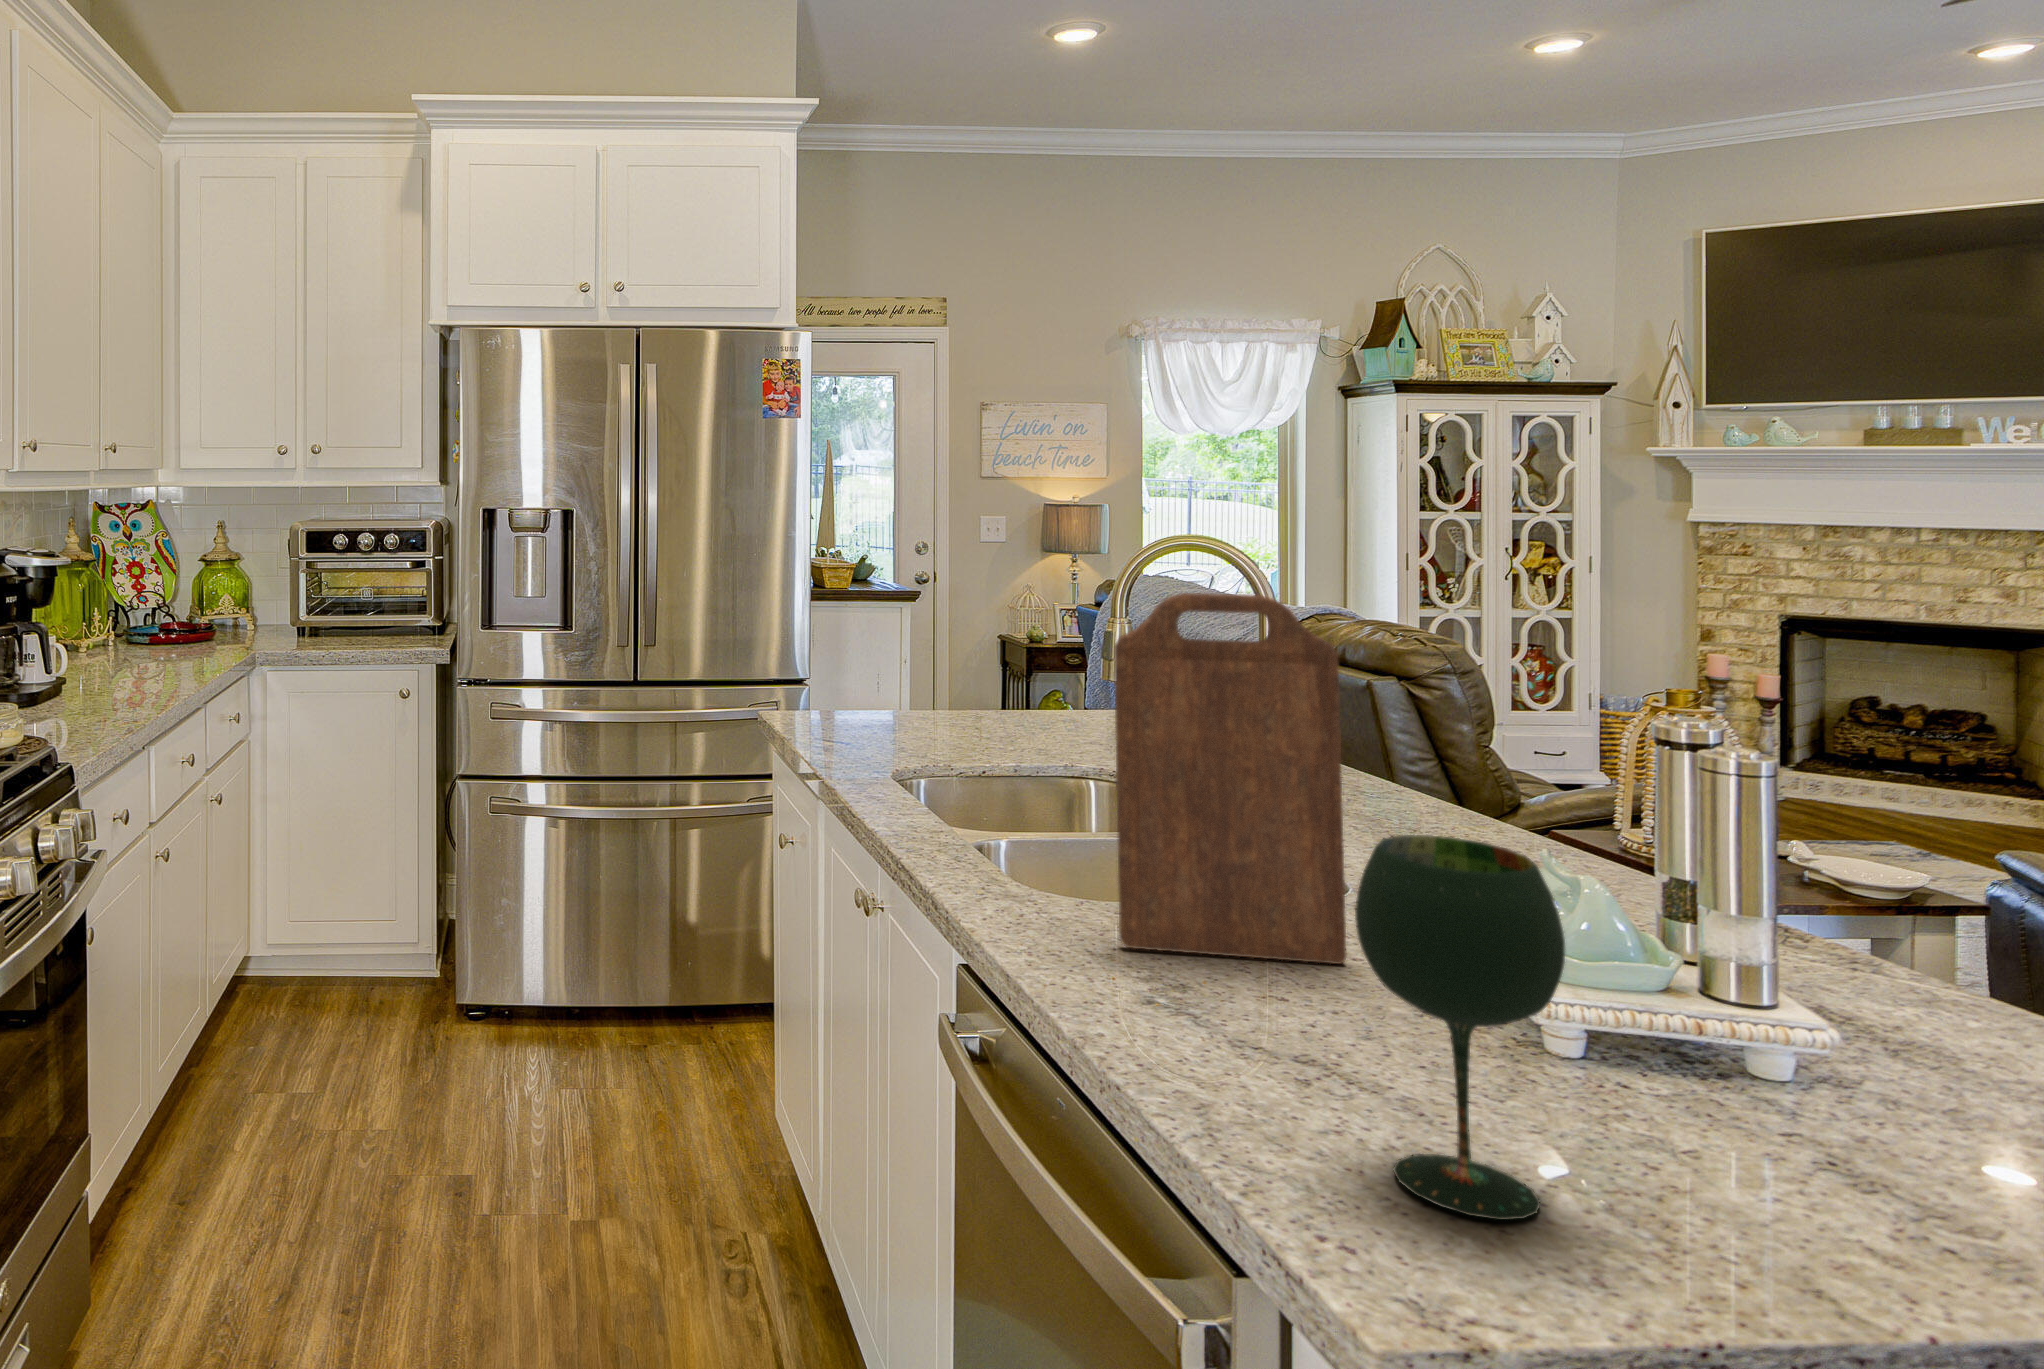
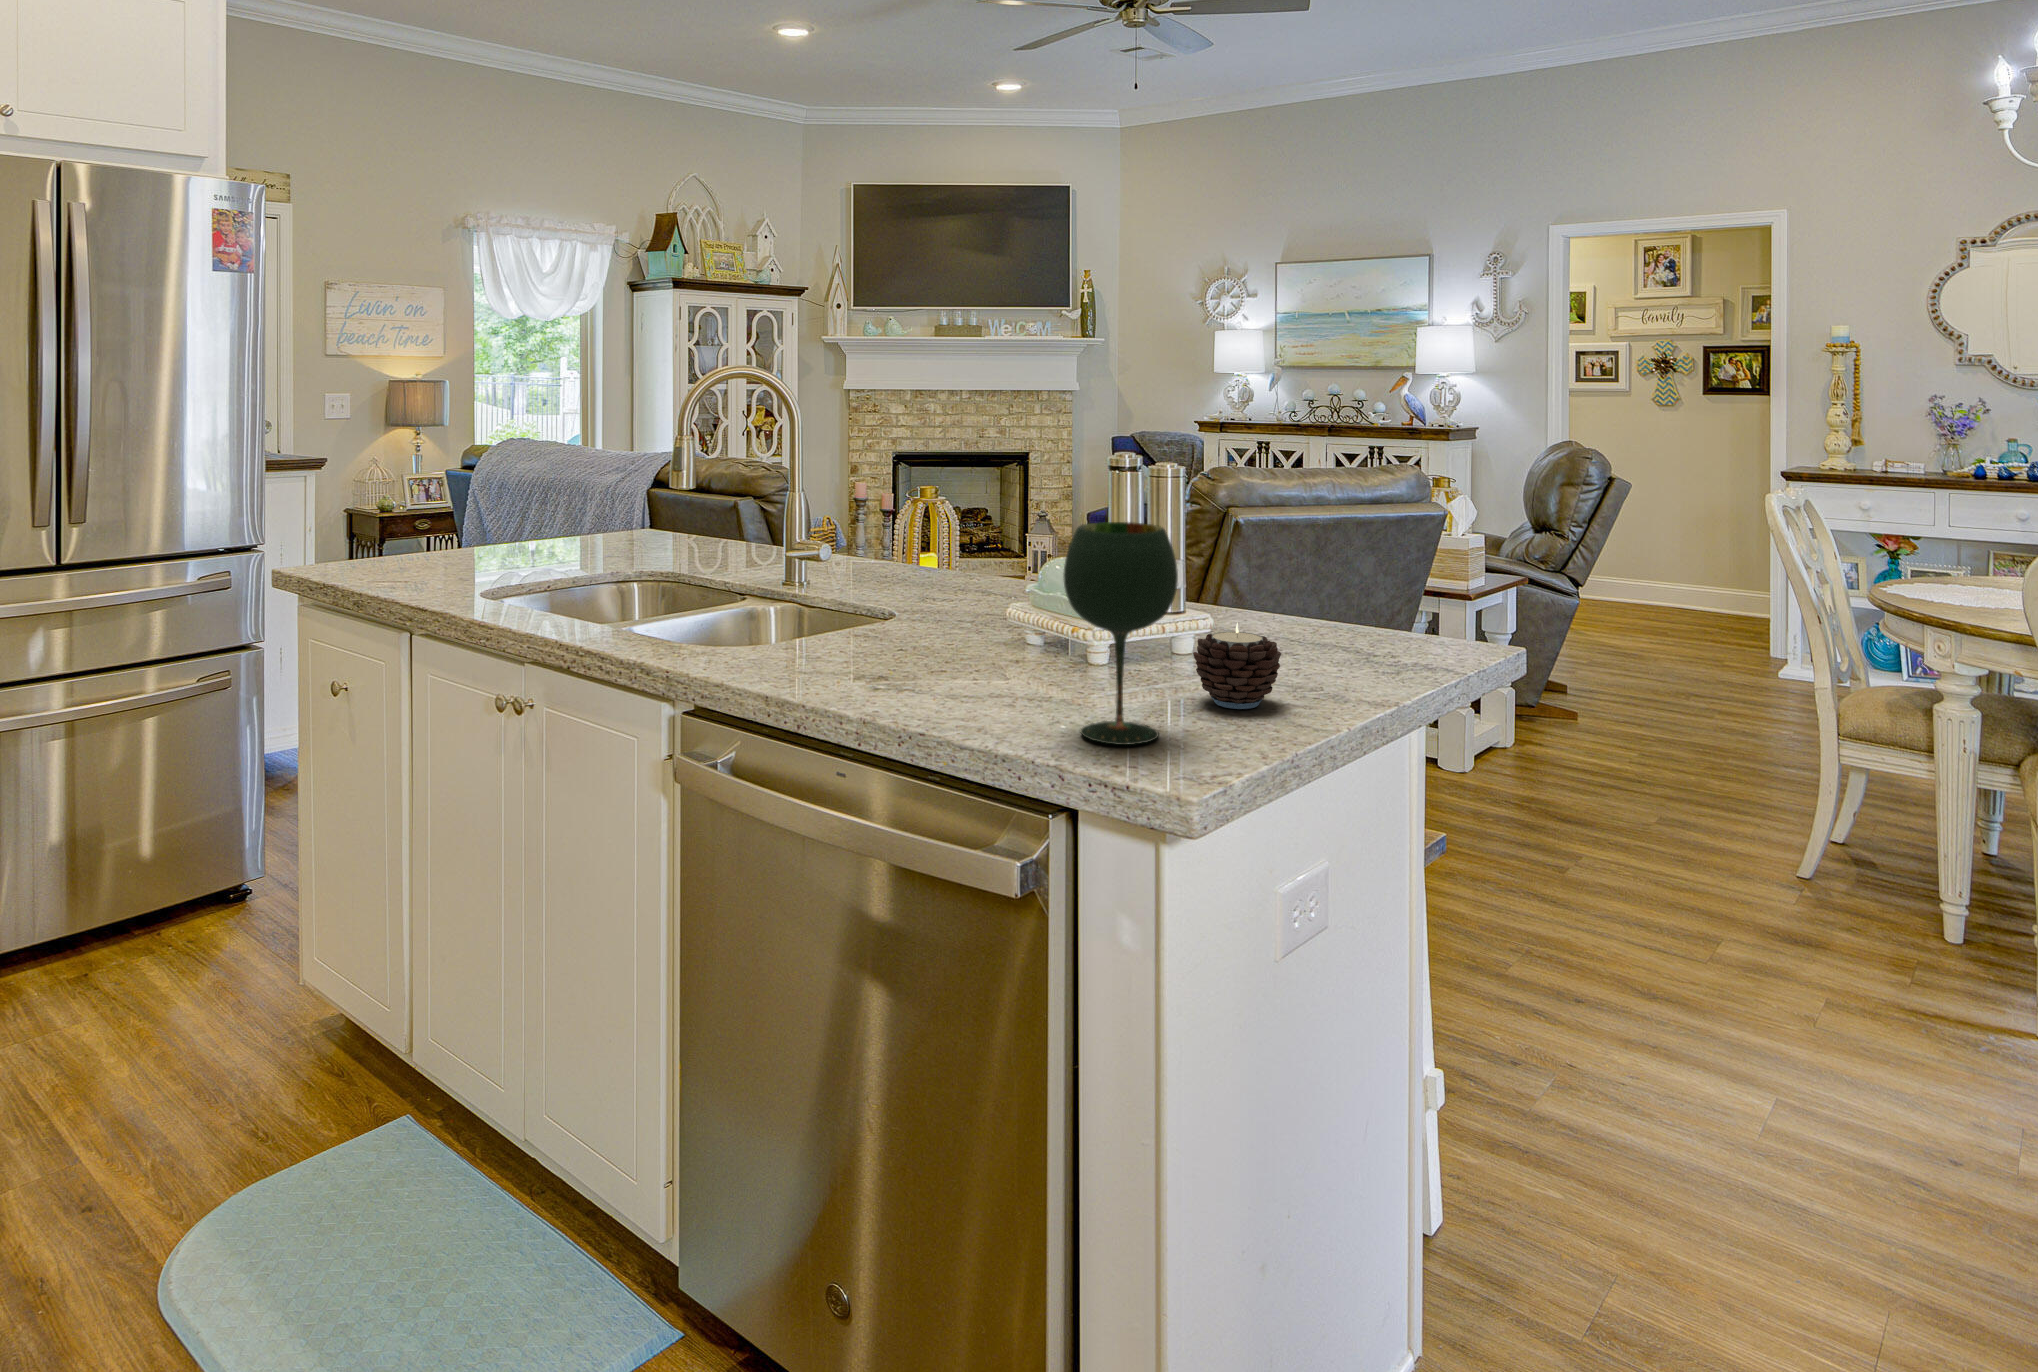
cutting board: present [1114,593,1347,964] -> none [797,395,935,671]
candle: none [1682,1062,1892,1231] -> present [1193,623,1281,709]

